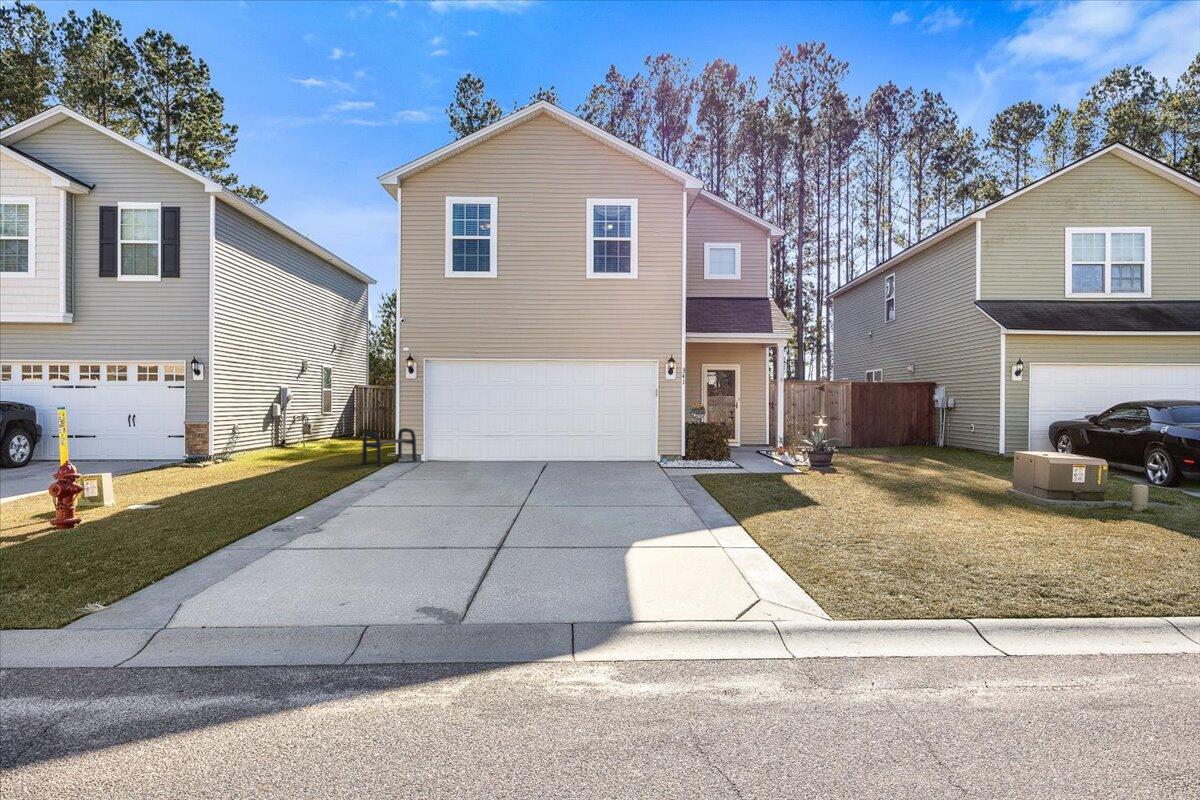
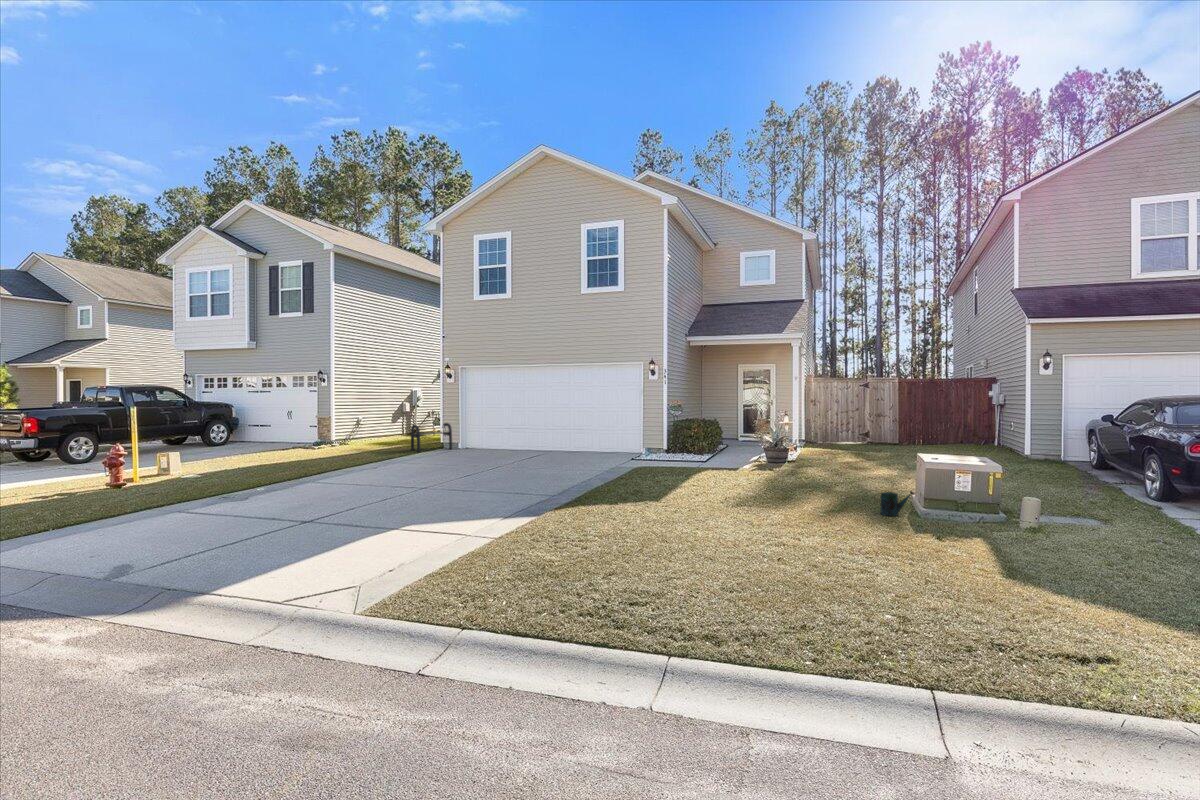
watering can: none [1042,499,1080,526] -> present [880,491,914,516]

